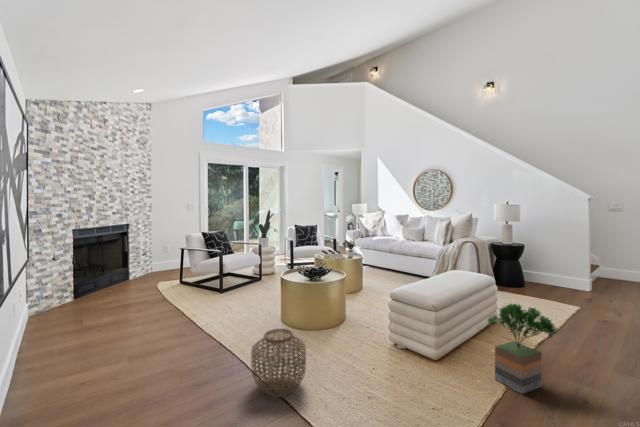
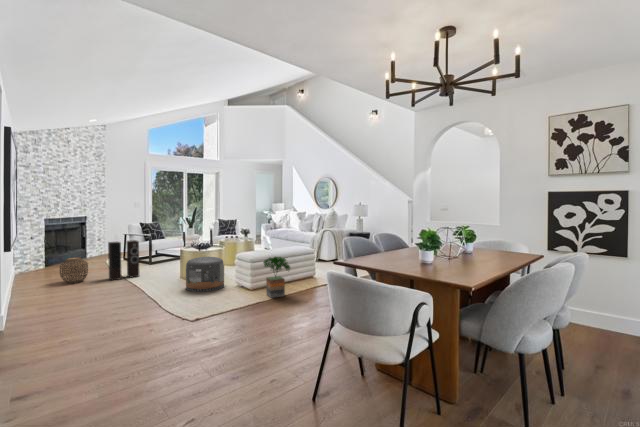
speaker: none [172,263,220,333] -> present [108,240,139,280]
pouf: none [319,296,385,369] -> present [186,257,224,292]
woven basket: present [251,329,306,397] -> present [60,257,88,283]

